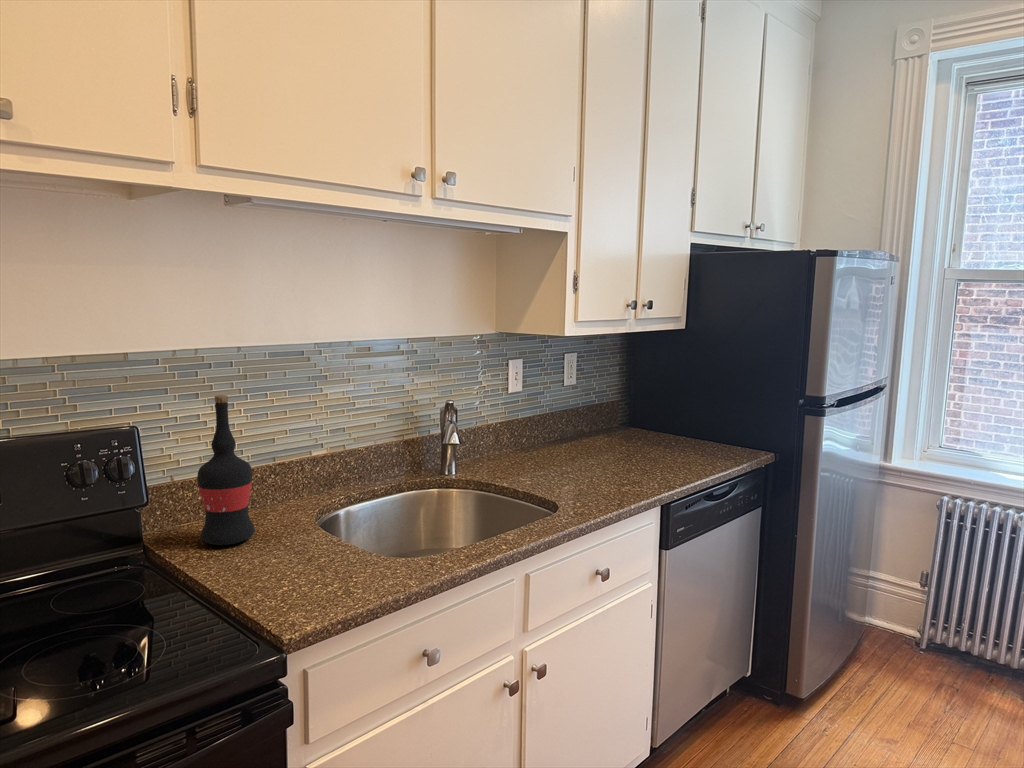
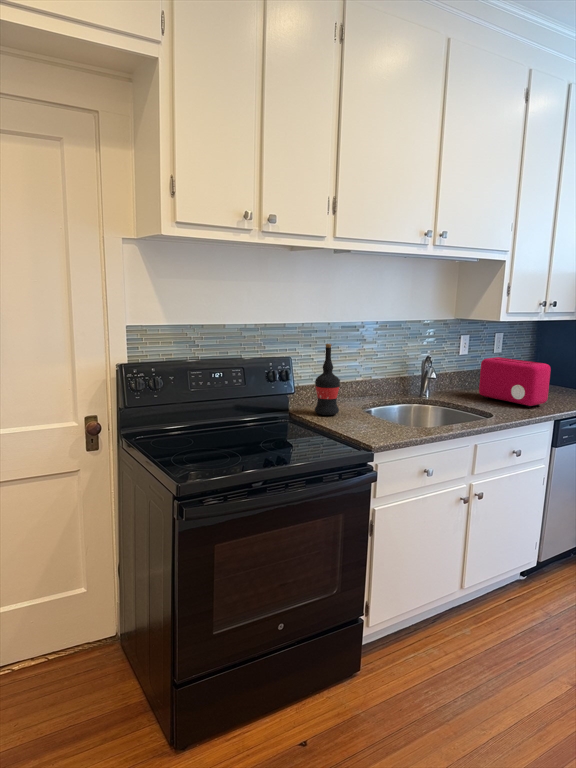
toaster: none [539,397,650,485] -> present [479,357,551,408]

